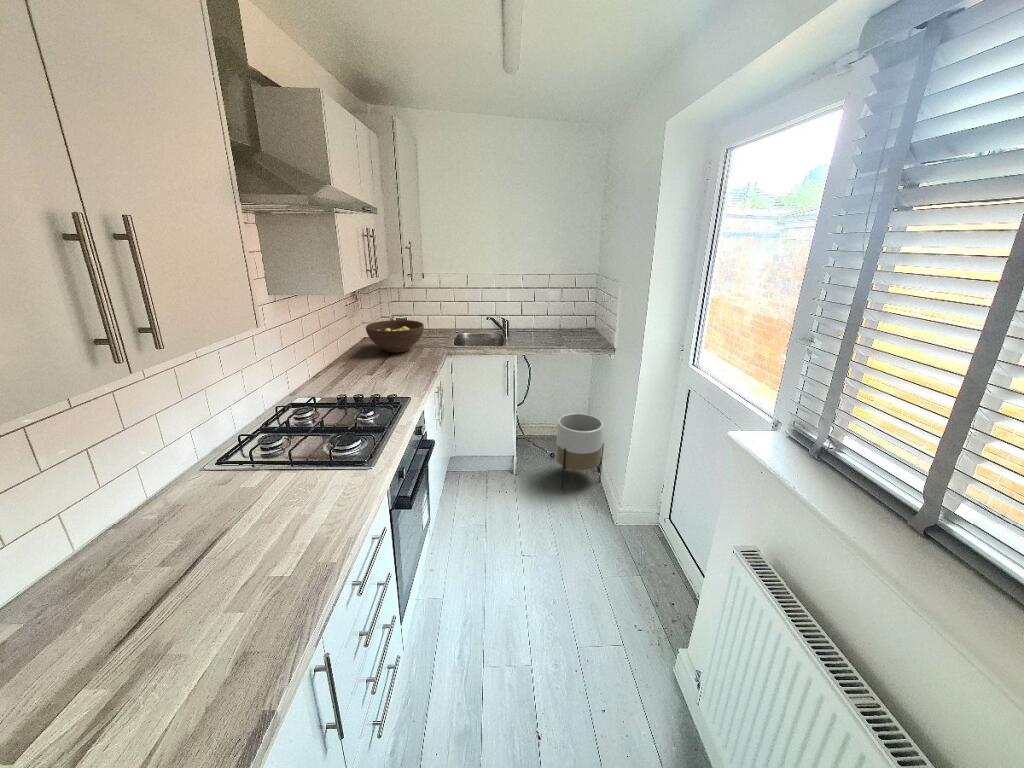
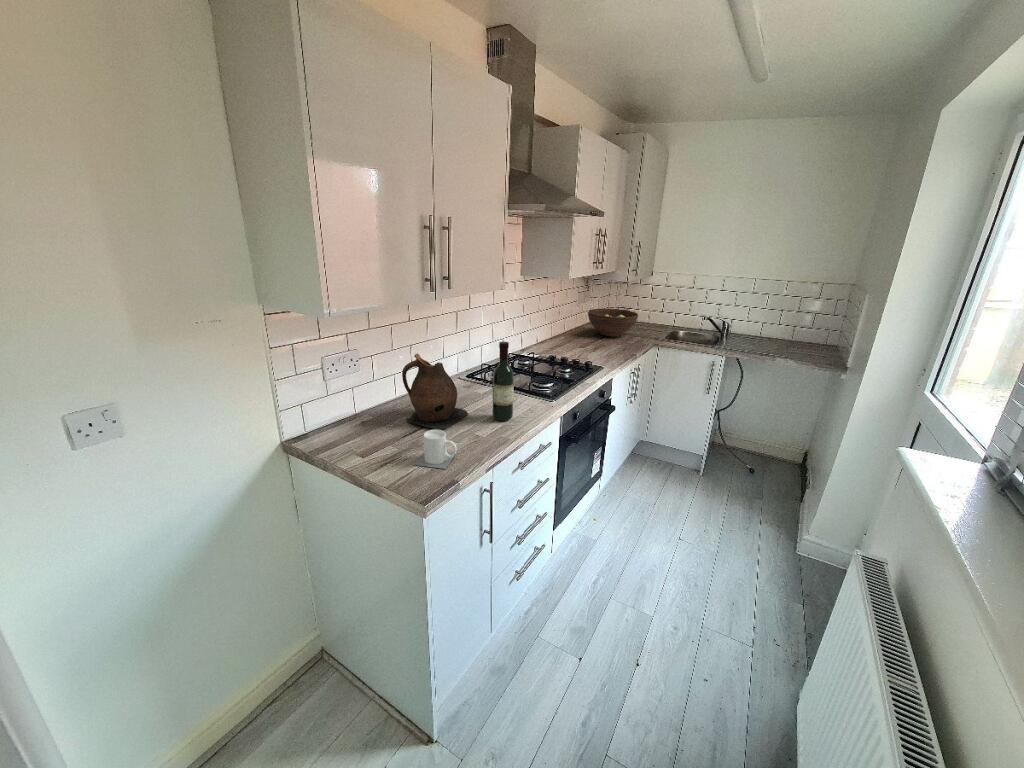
wine bottle: none [278,412,324,532] -> present [492,342,514,421]
planter: present [556,413,604,488] -> none [747,430,815,513]
ceramic pitcher: none [74,475,245,608] -> present [402,354,468,430]
mug: none [154,622,249,724] -> present [414,430,457,469]

